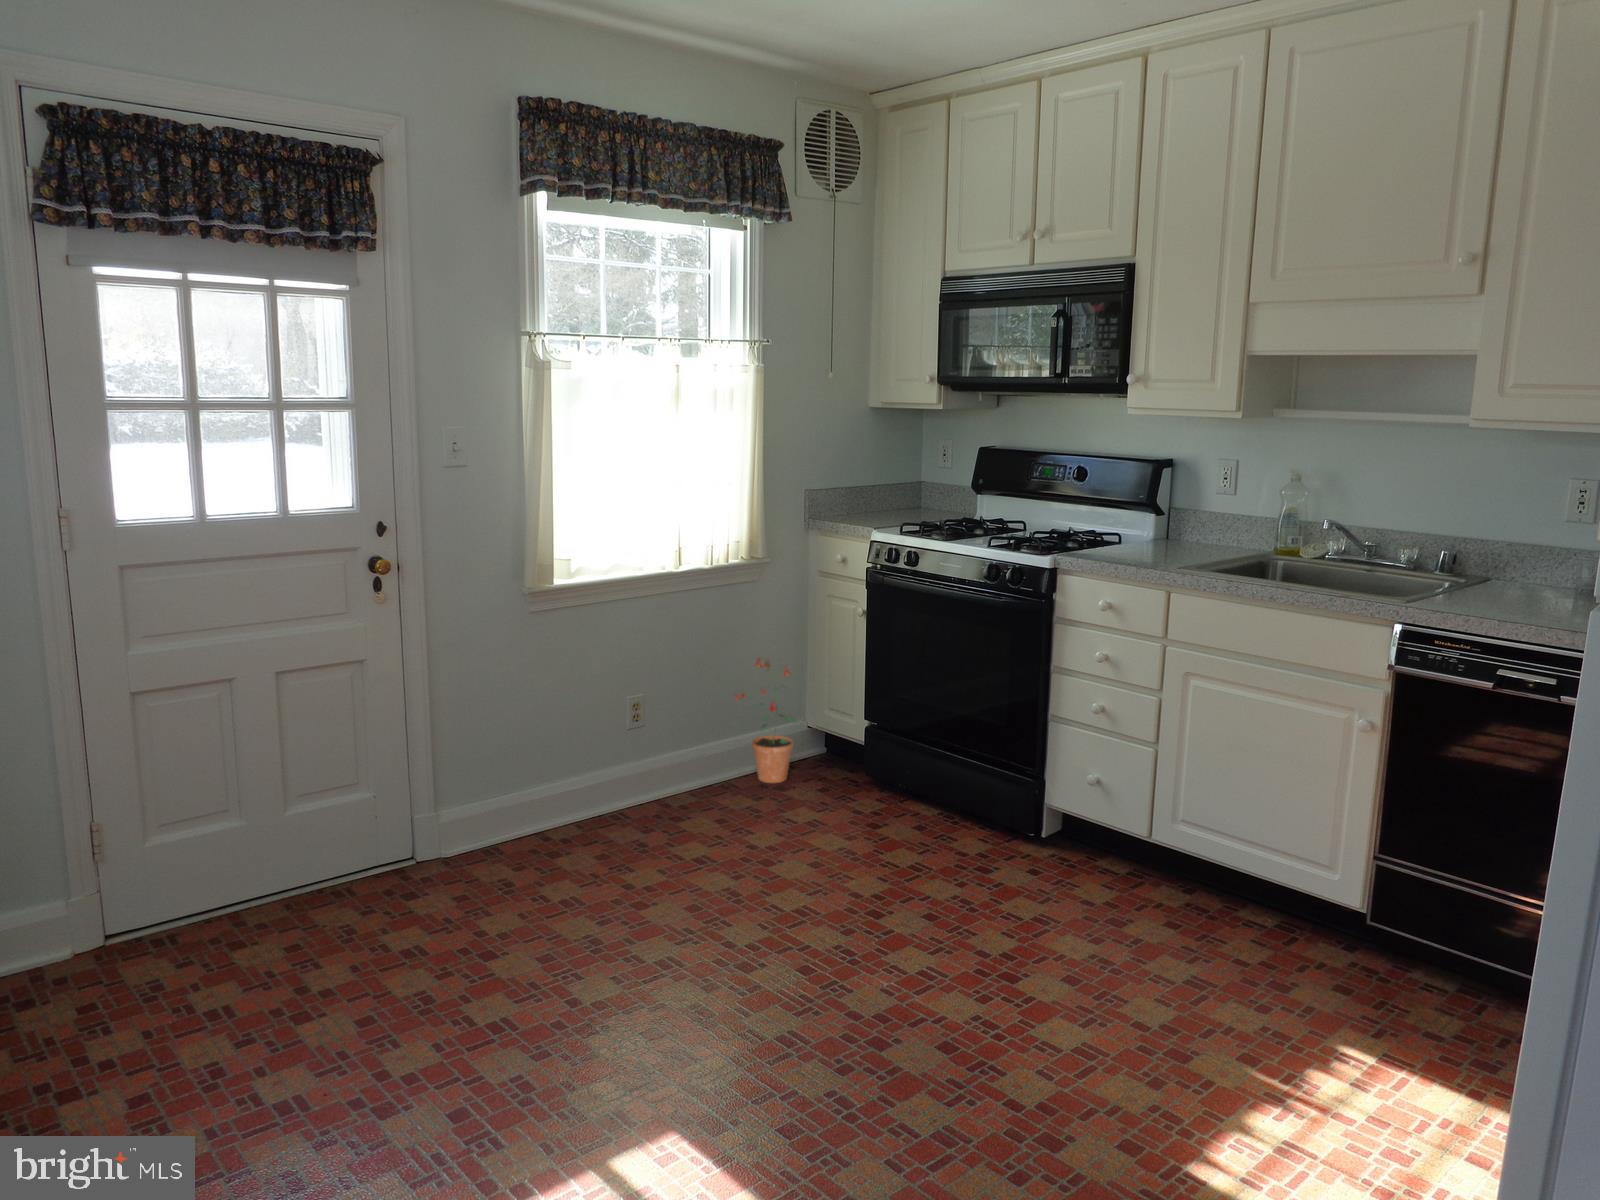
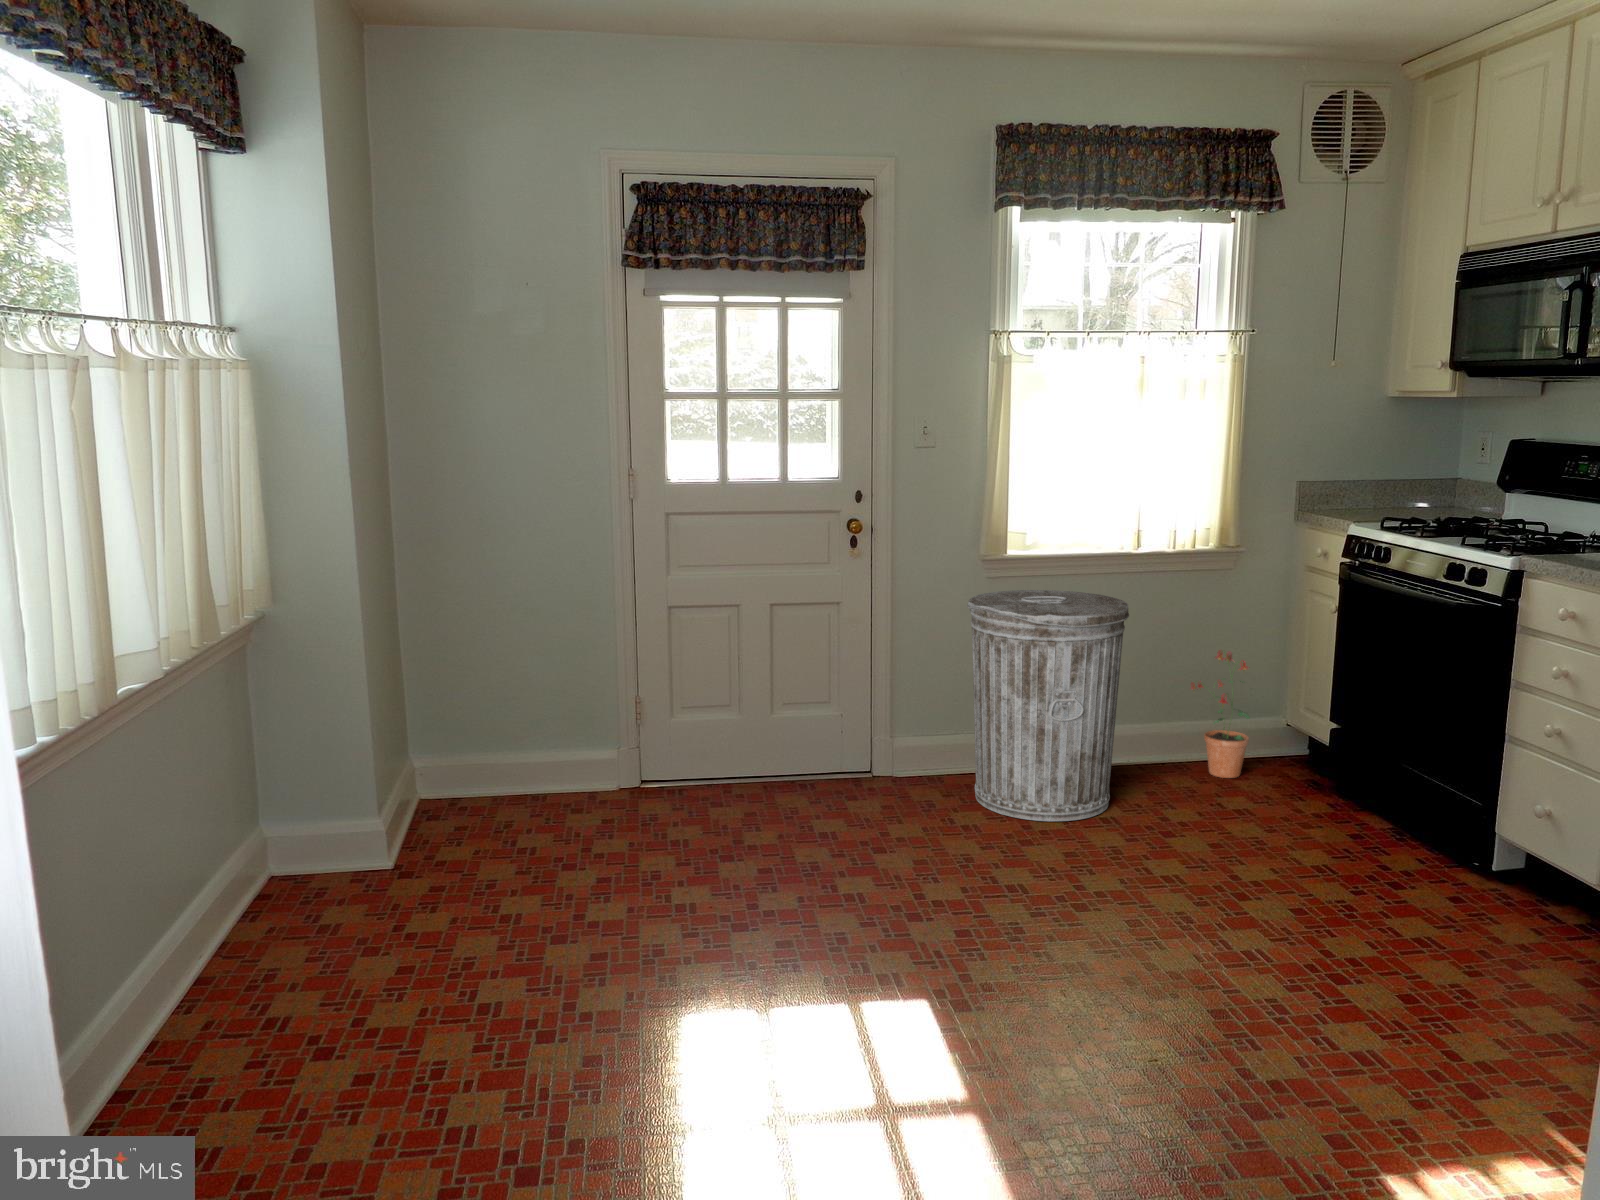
trash can: none [530,616,706,873] -> present [967,590,1129,821]

